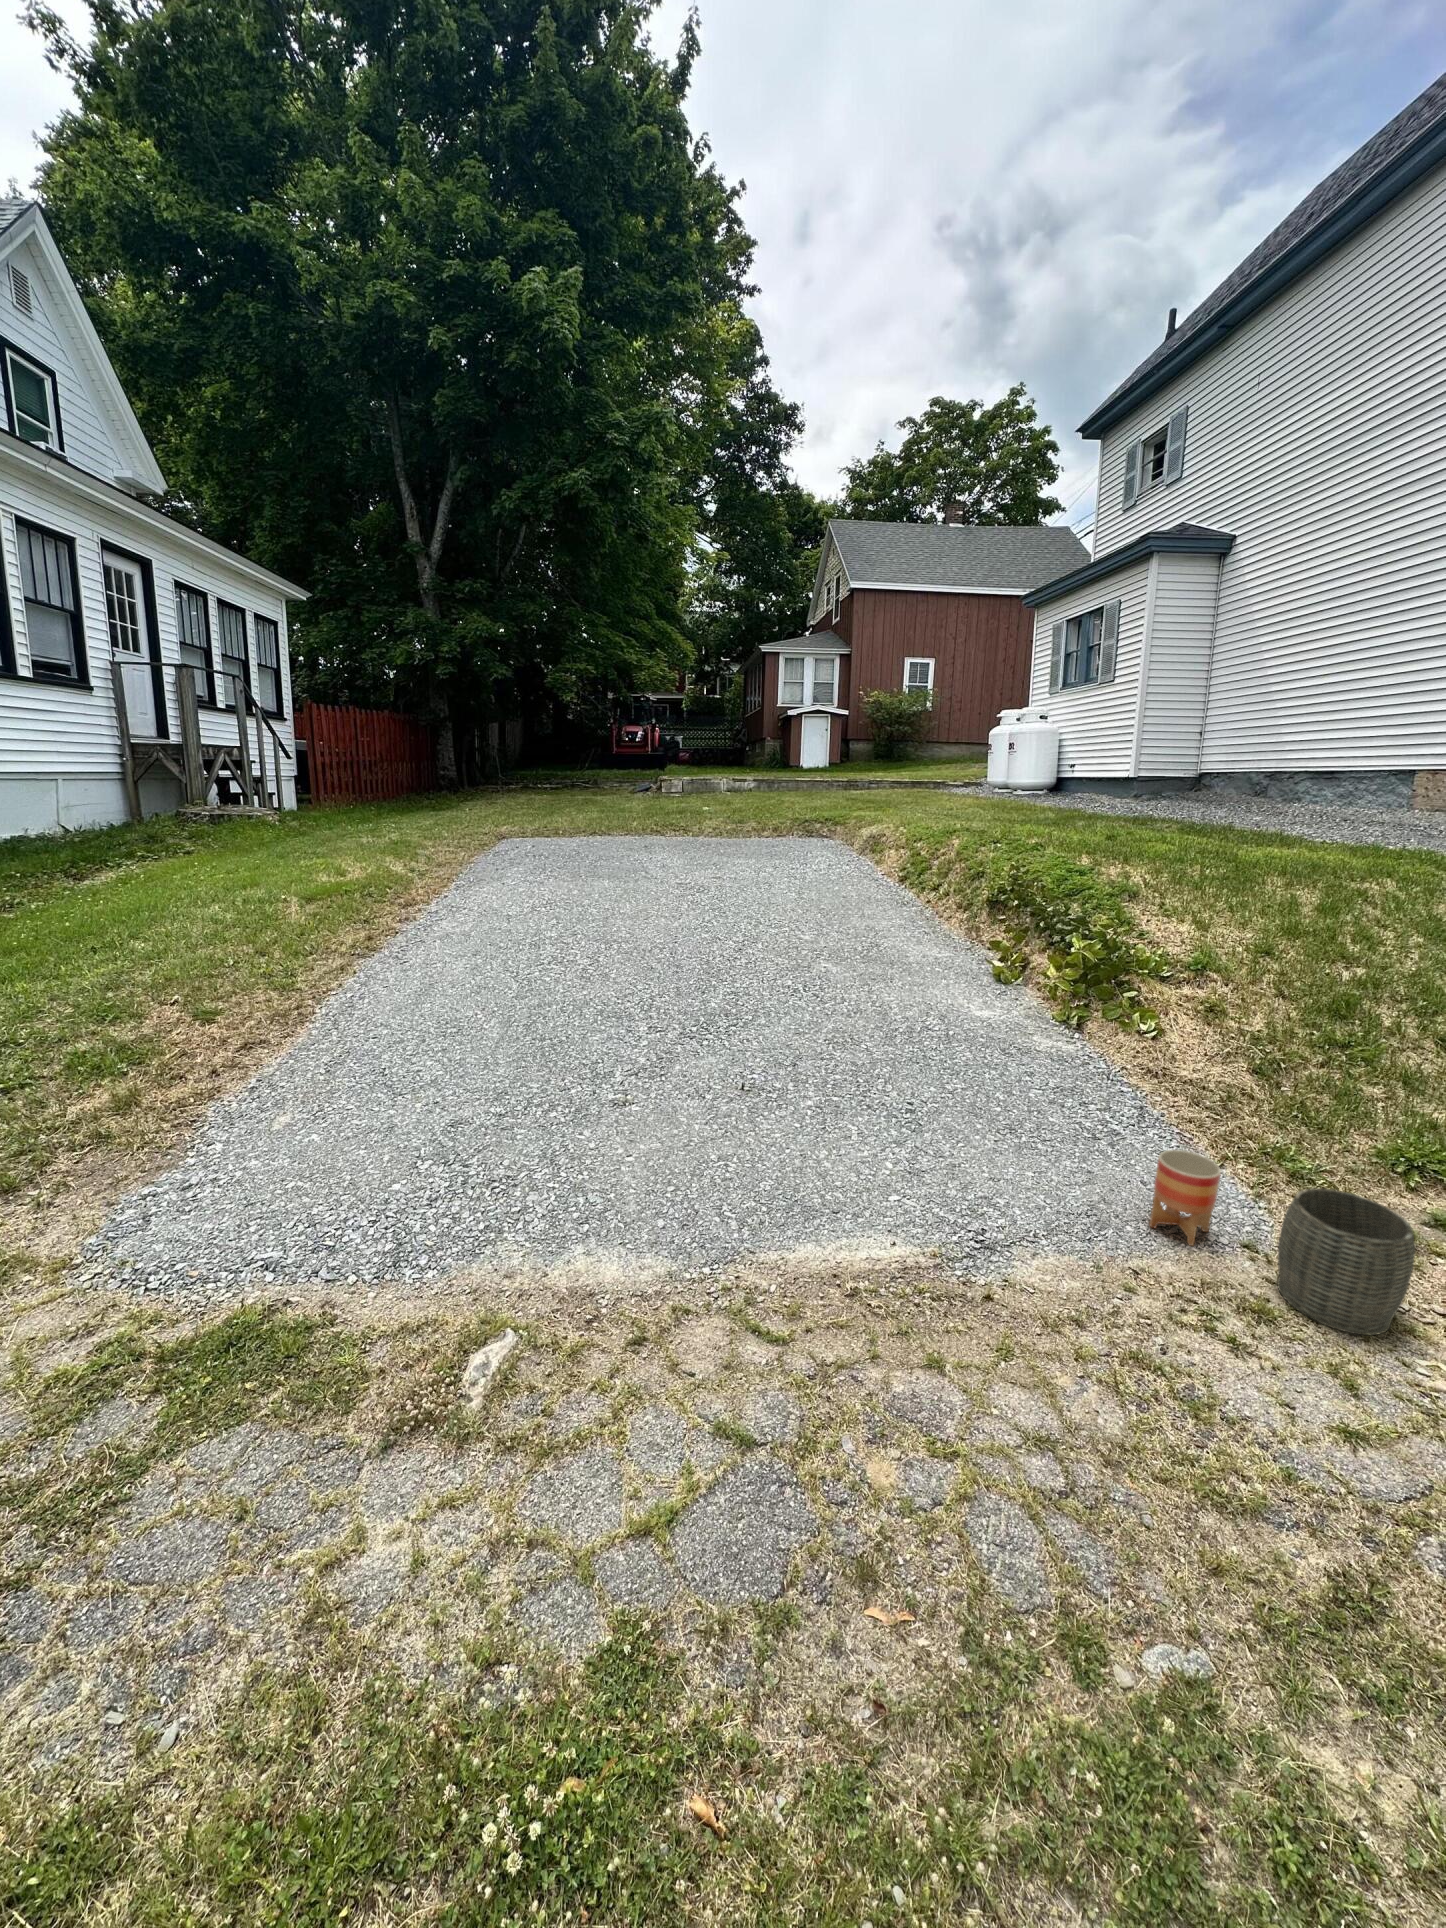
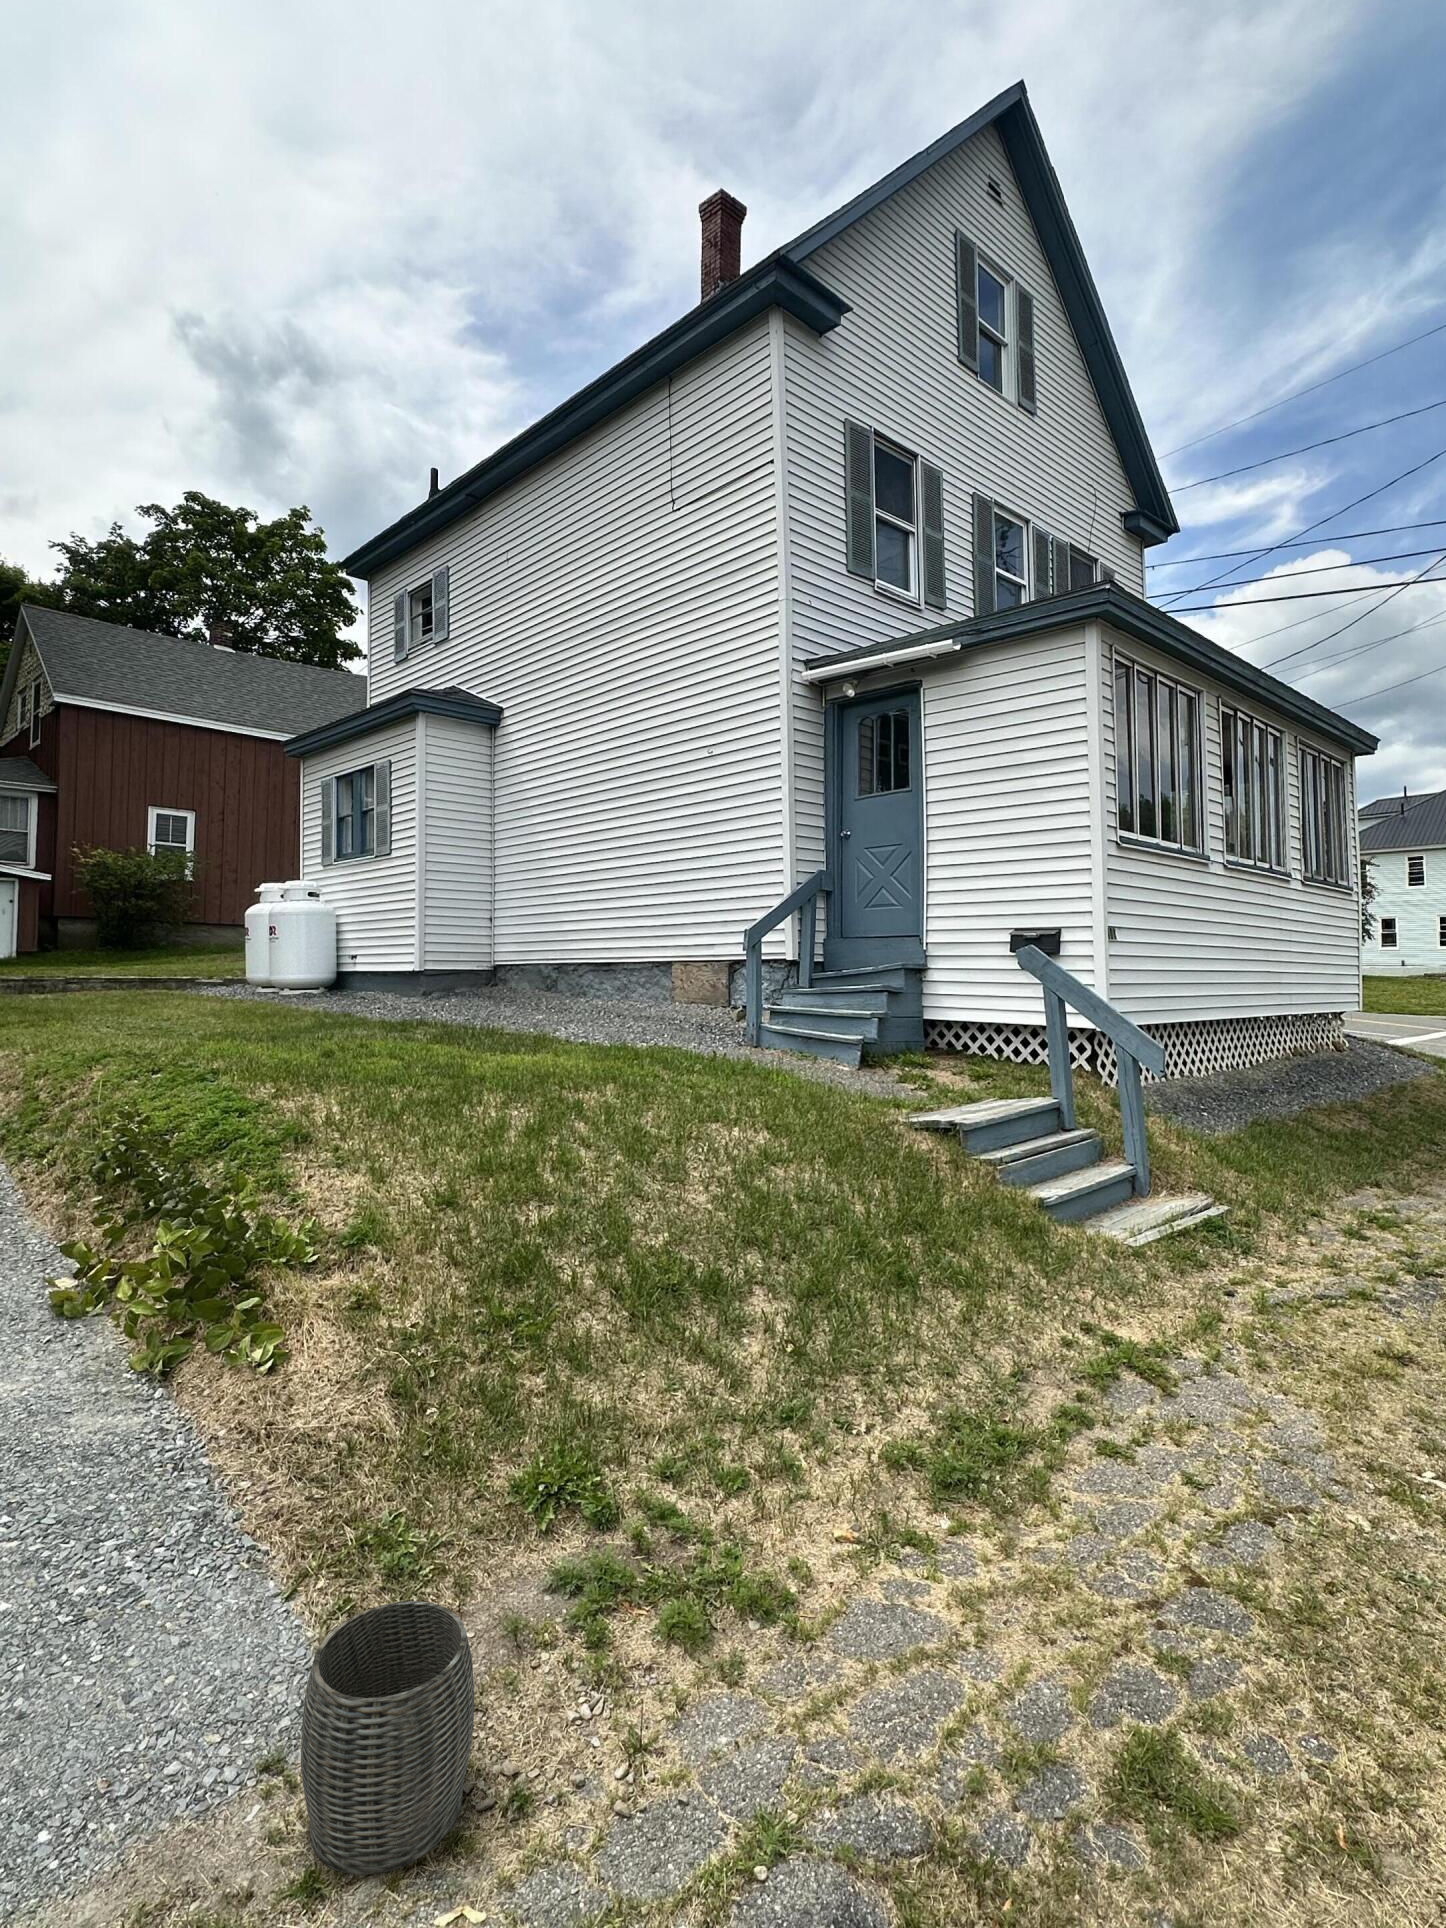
planter: present [1149,1150,1221,1246] -> none [135,1601,244,1793]

